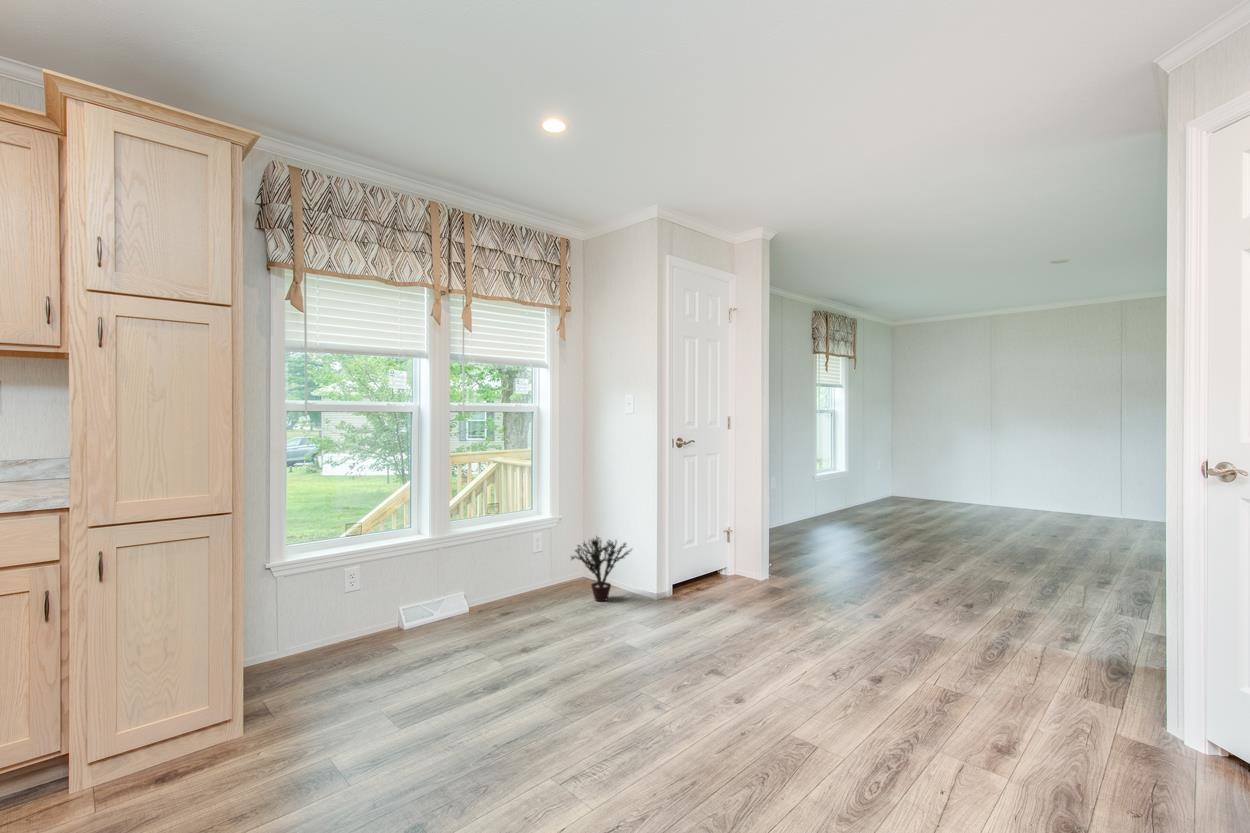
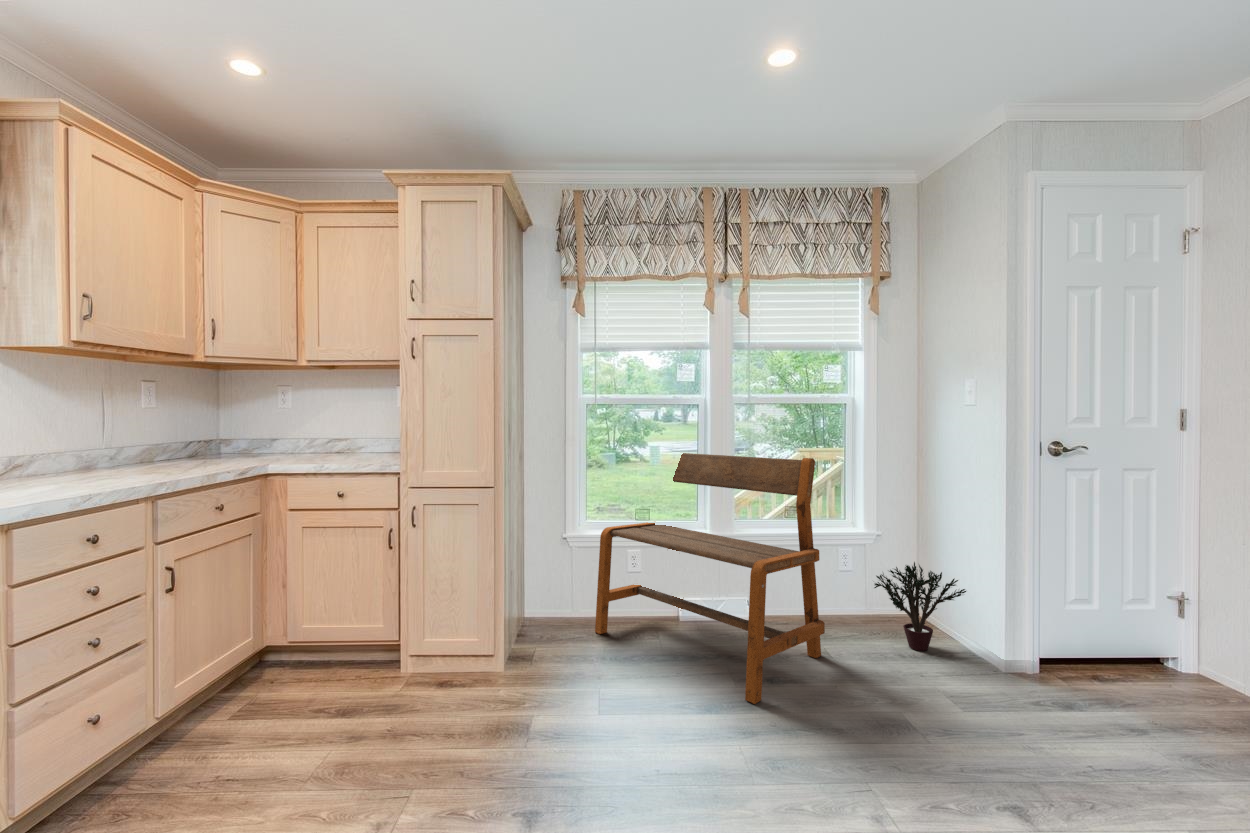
bench: none [321,458,551,667] -> present [595,453,825,704]

